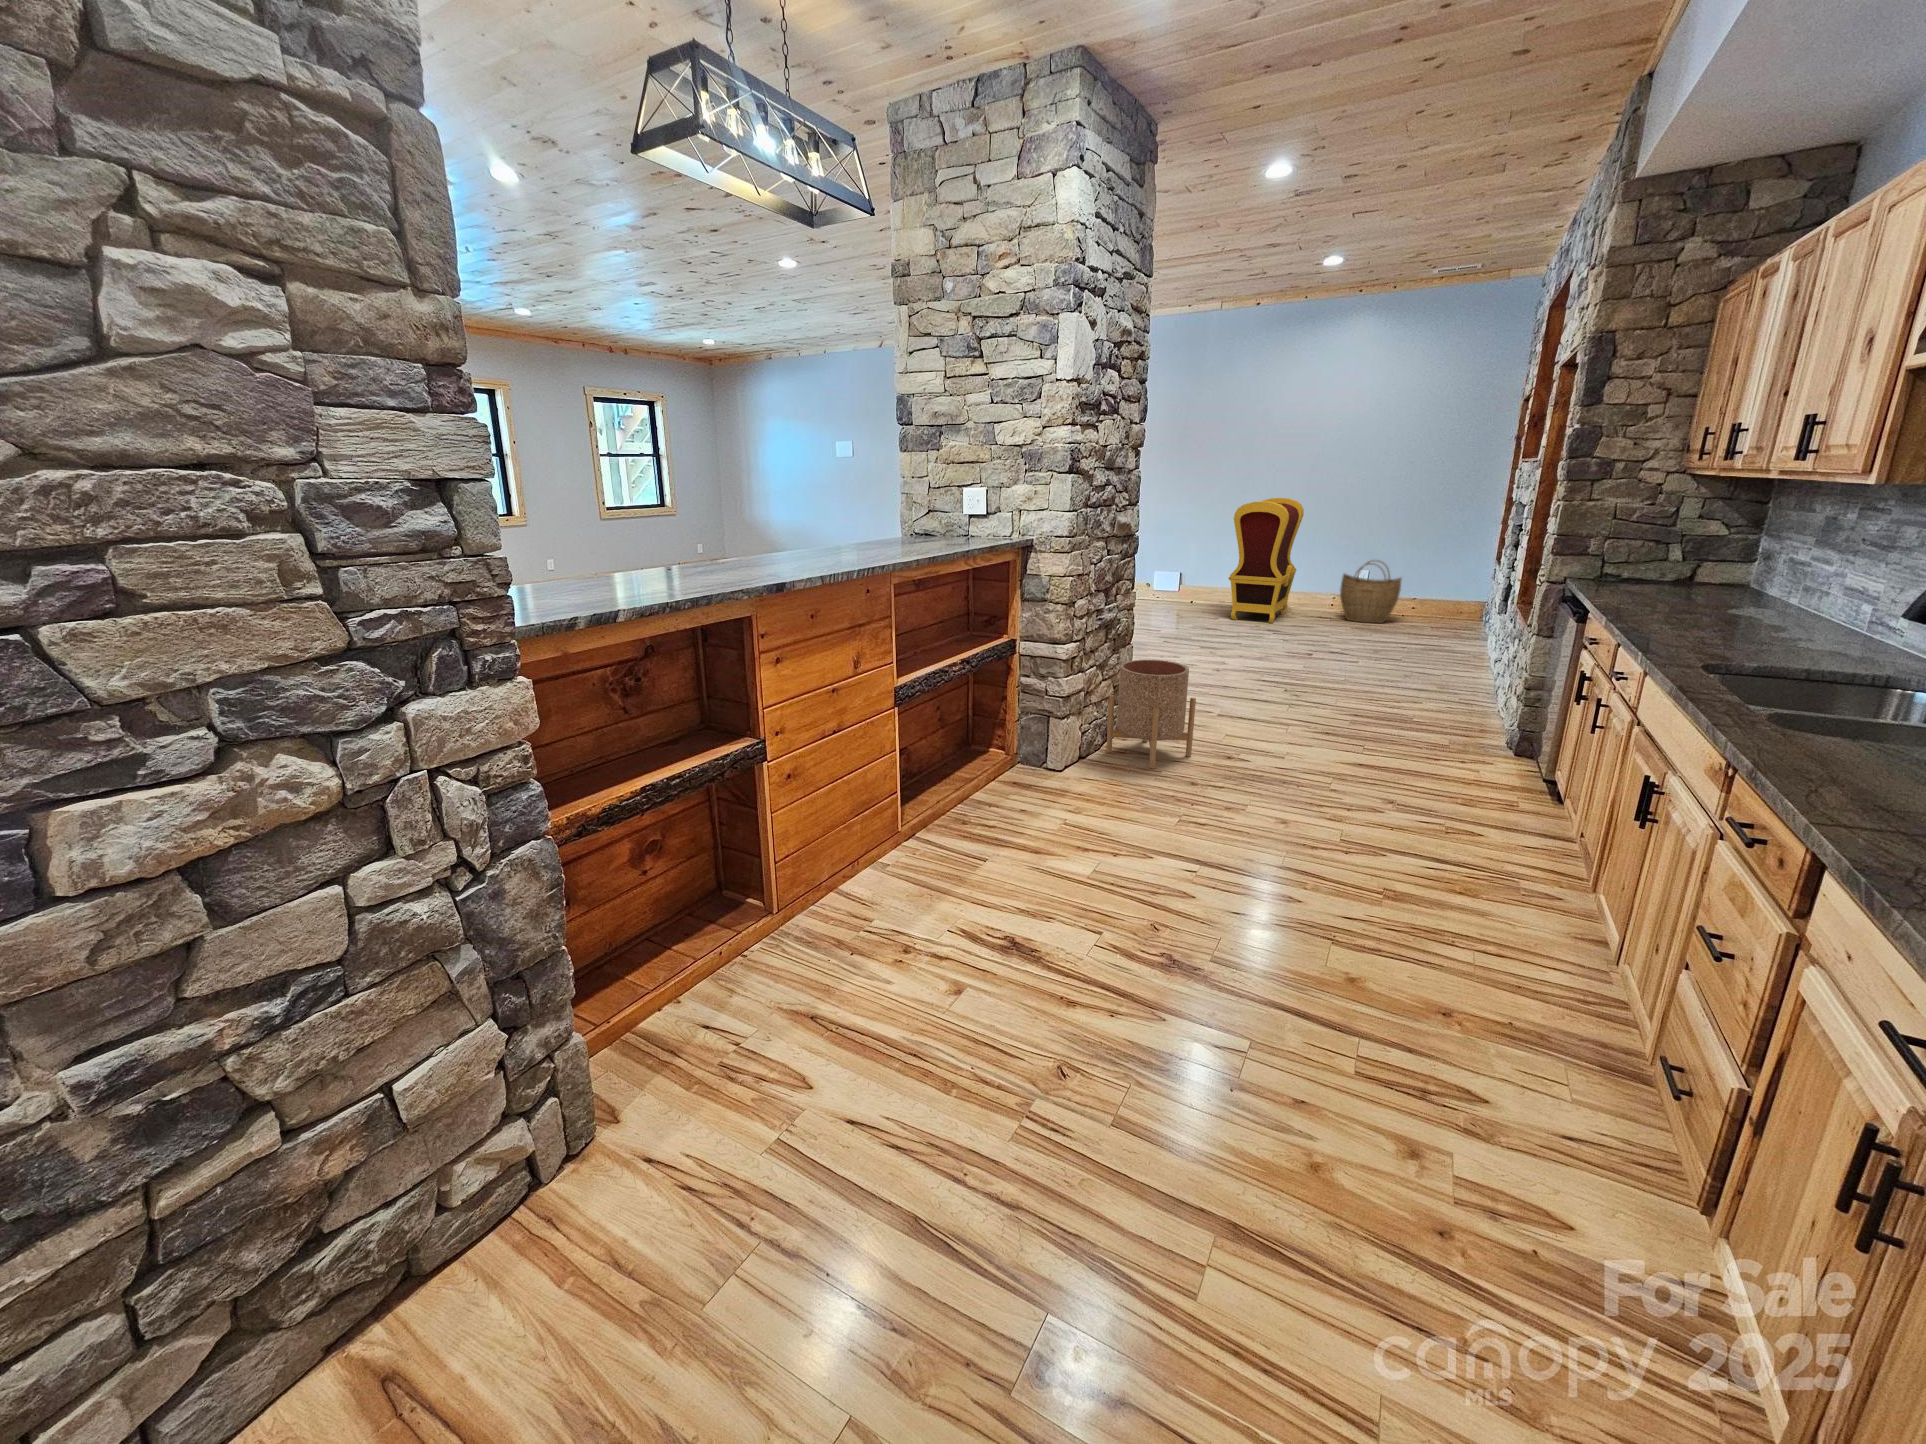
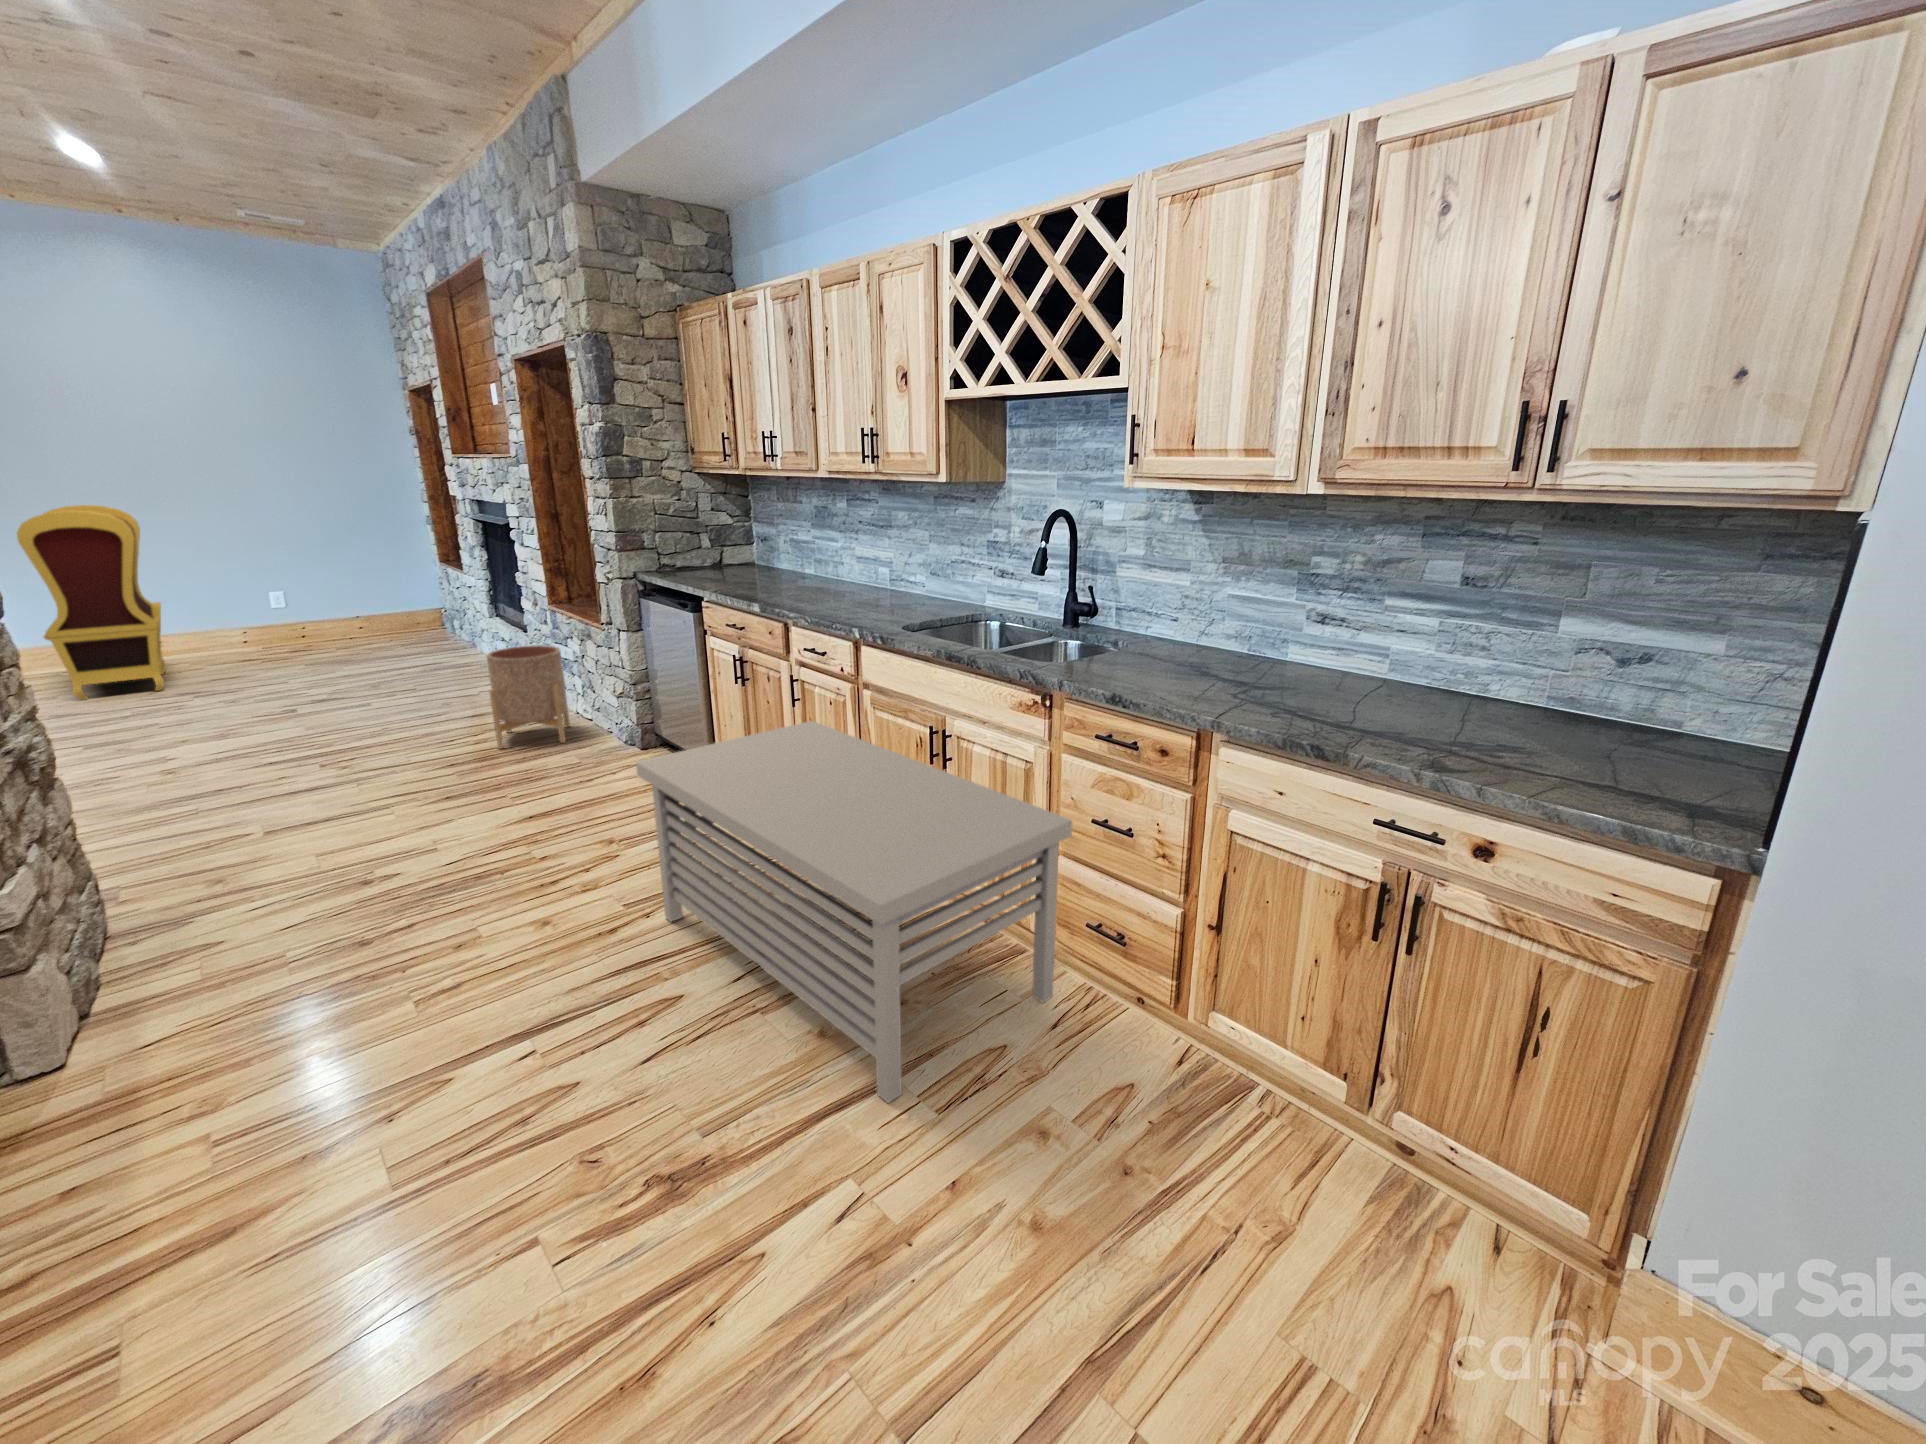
woven basket: present [1340,561,1401,623] -> none [245,581,337,663]
planter: present [1106,660,1196,769] -> present [487,645,570,749]
storage bench: none [1333,723,1698,1130] -> present [636,721,1073,1103]

